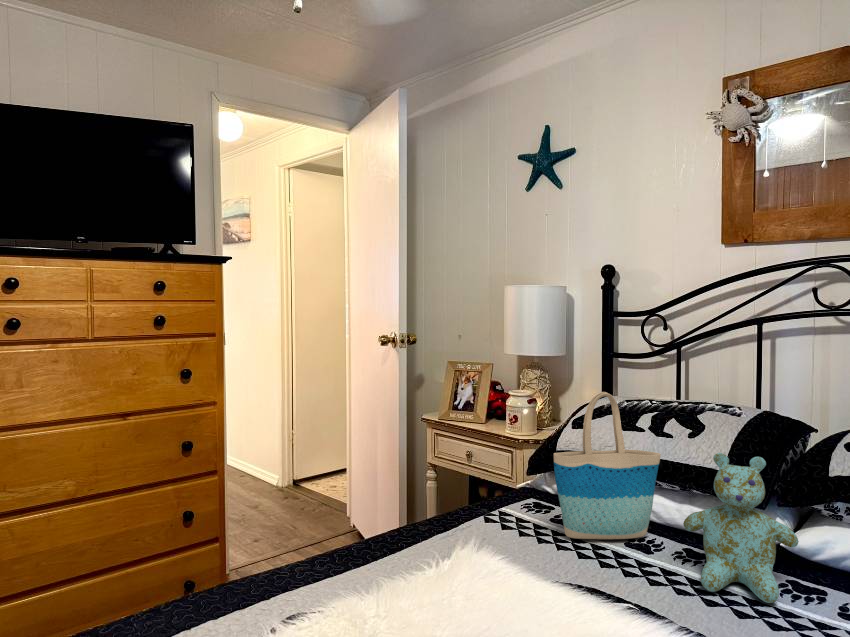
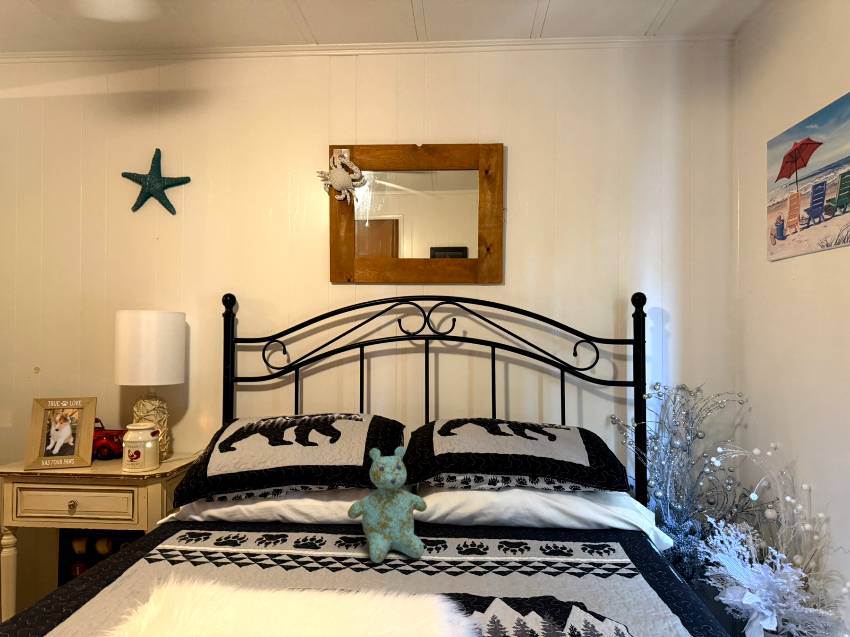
tote bag: present [554,392,661,539] -> none [228,410,319,556]

